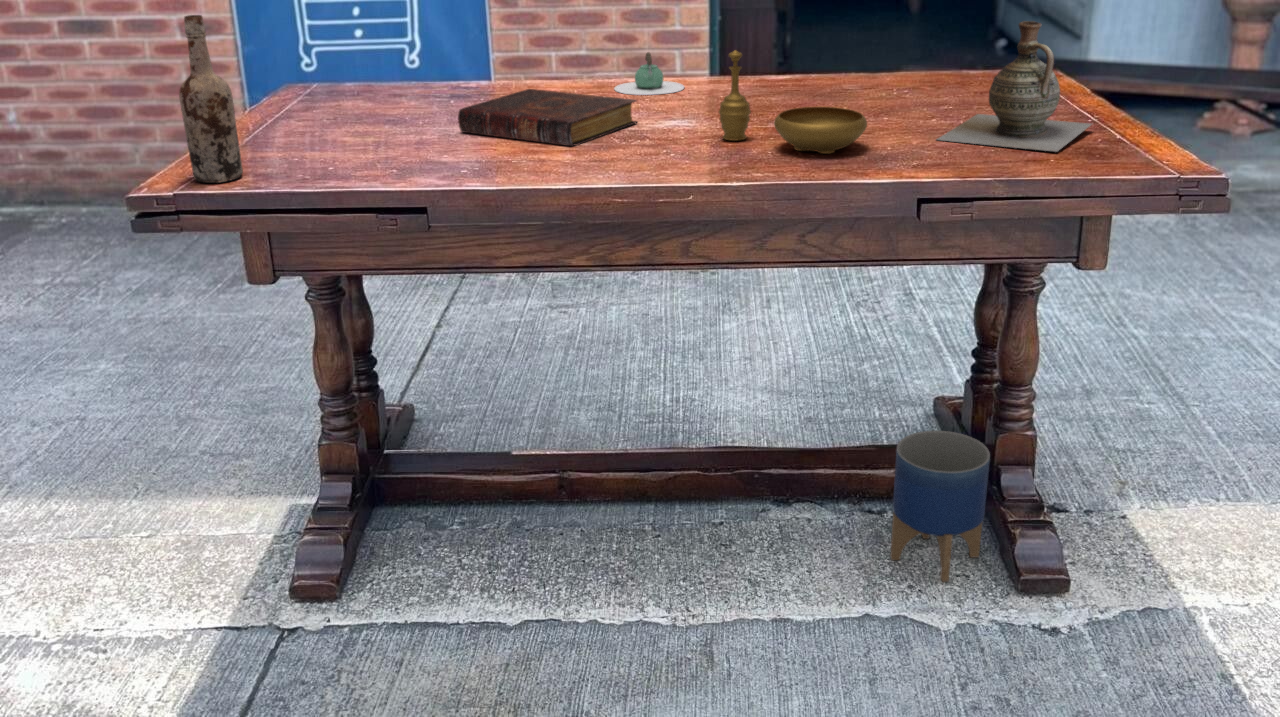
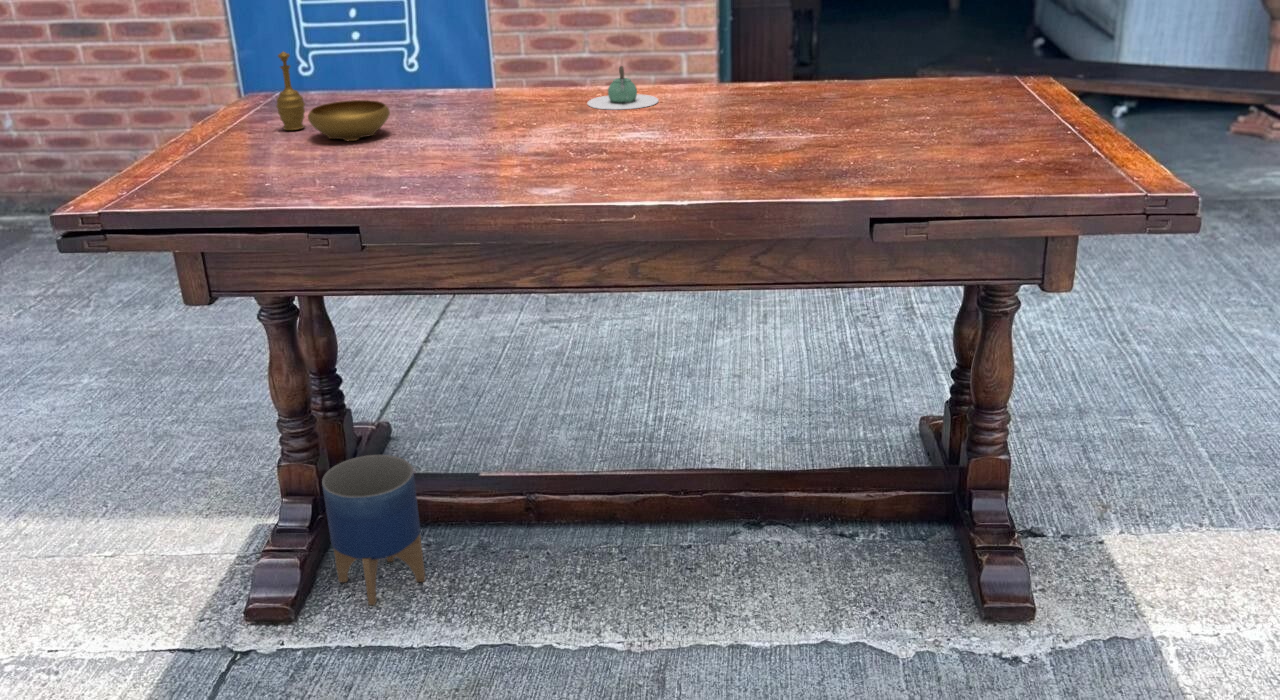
wine bottle: present [179,15,243,183] -> none [130,41,195,206]
ceramic jug: present [937,21,1091,151] -> none [896,38,1060,171]
decorative bowl: present [719,50,867,154] -> present [276,52,390,141]
book: present [458,89,637,146] -> none [418,105,600,166]
planter: present [890,431,990,582] -> present [322,455,425,605]

